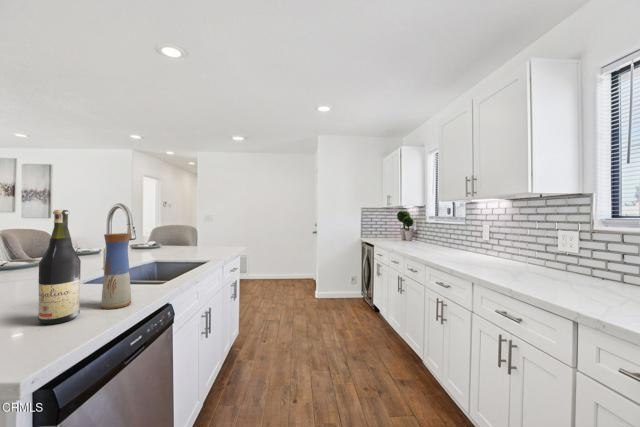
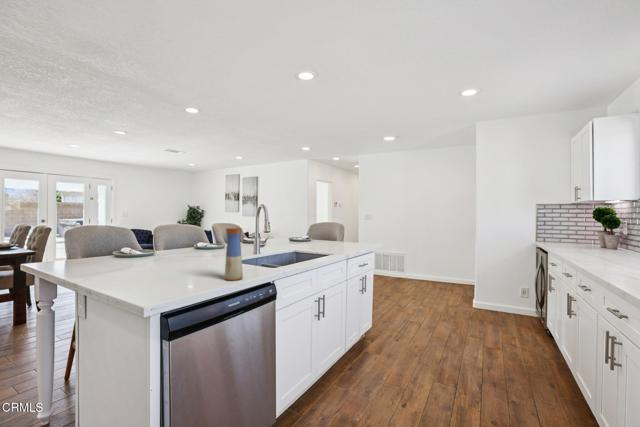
wine bottle: present [38,210,81,324] -> none [188,212,209,284]

